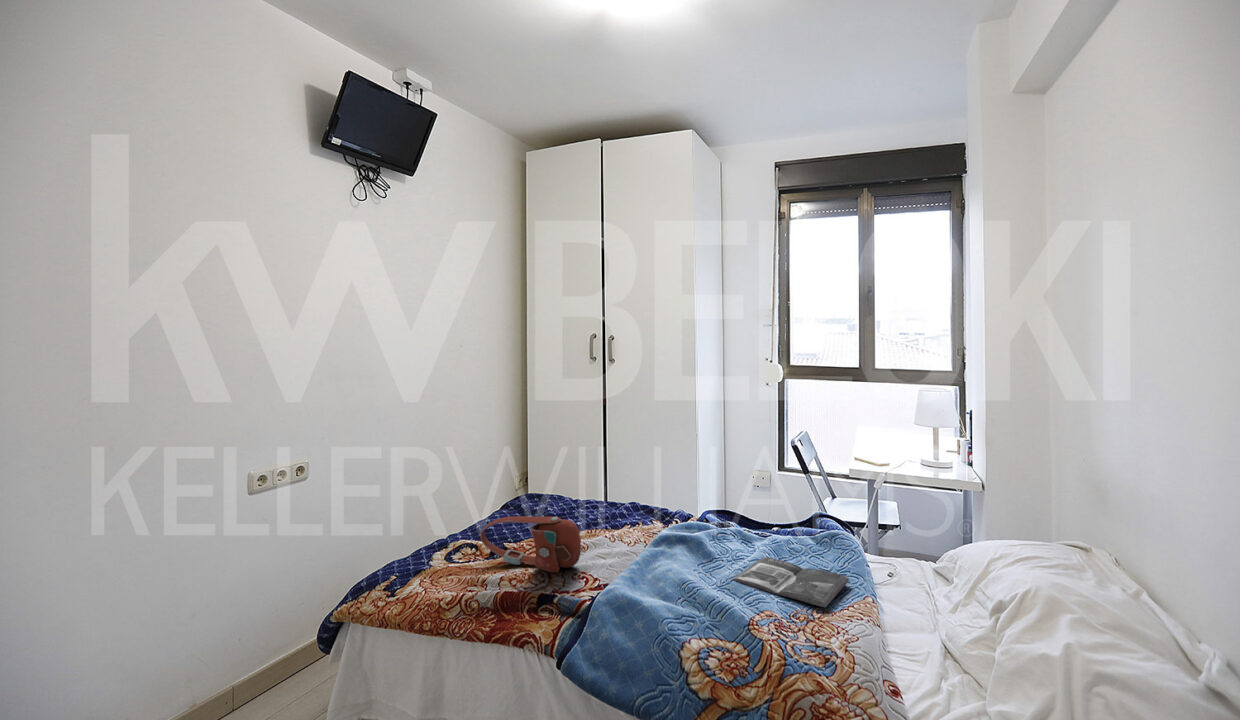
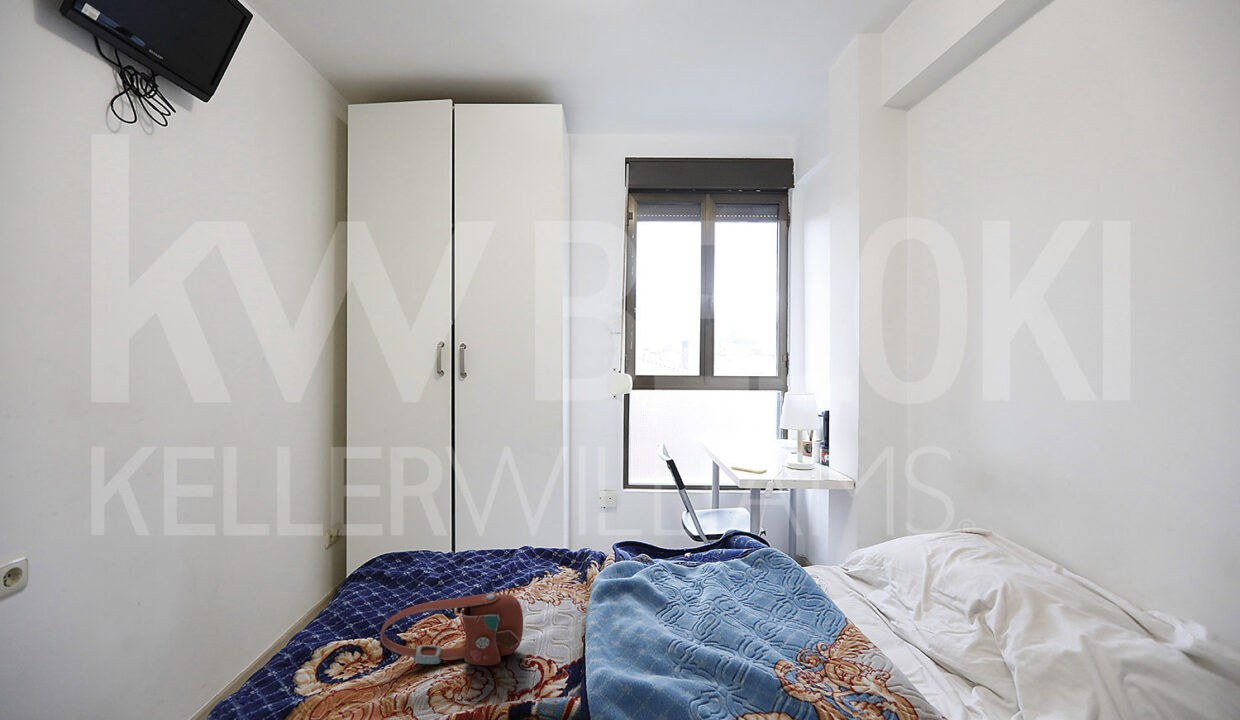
magazine: present [732,557,849,607] -> none [702,595,809,644]

